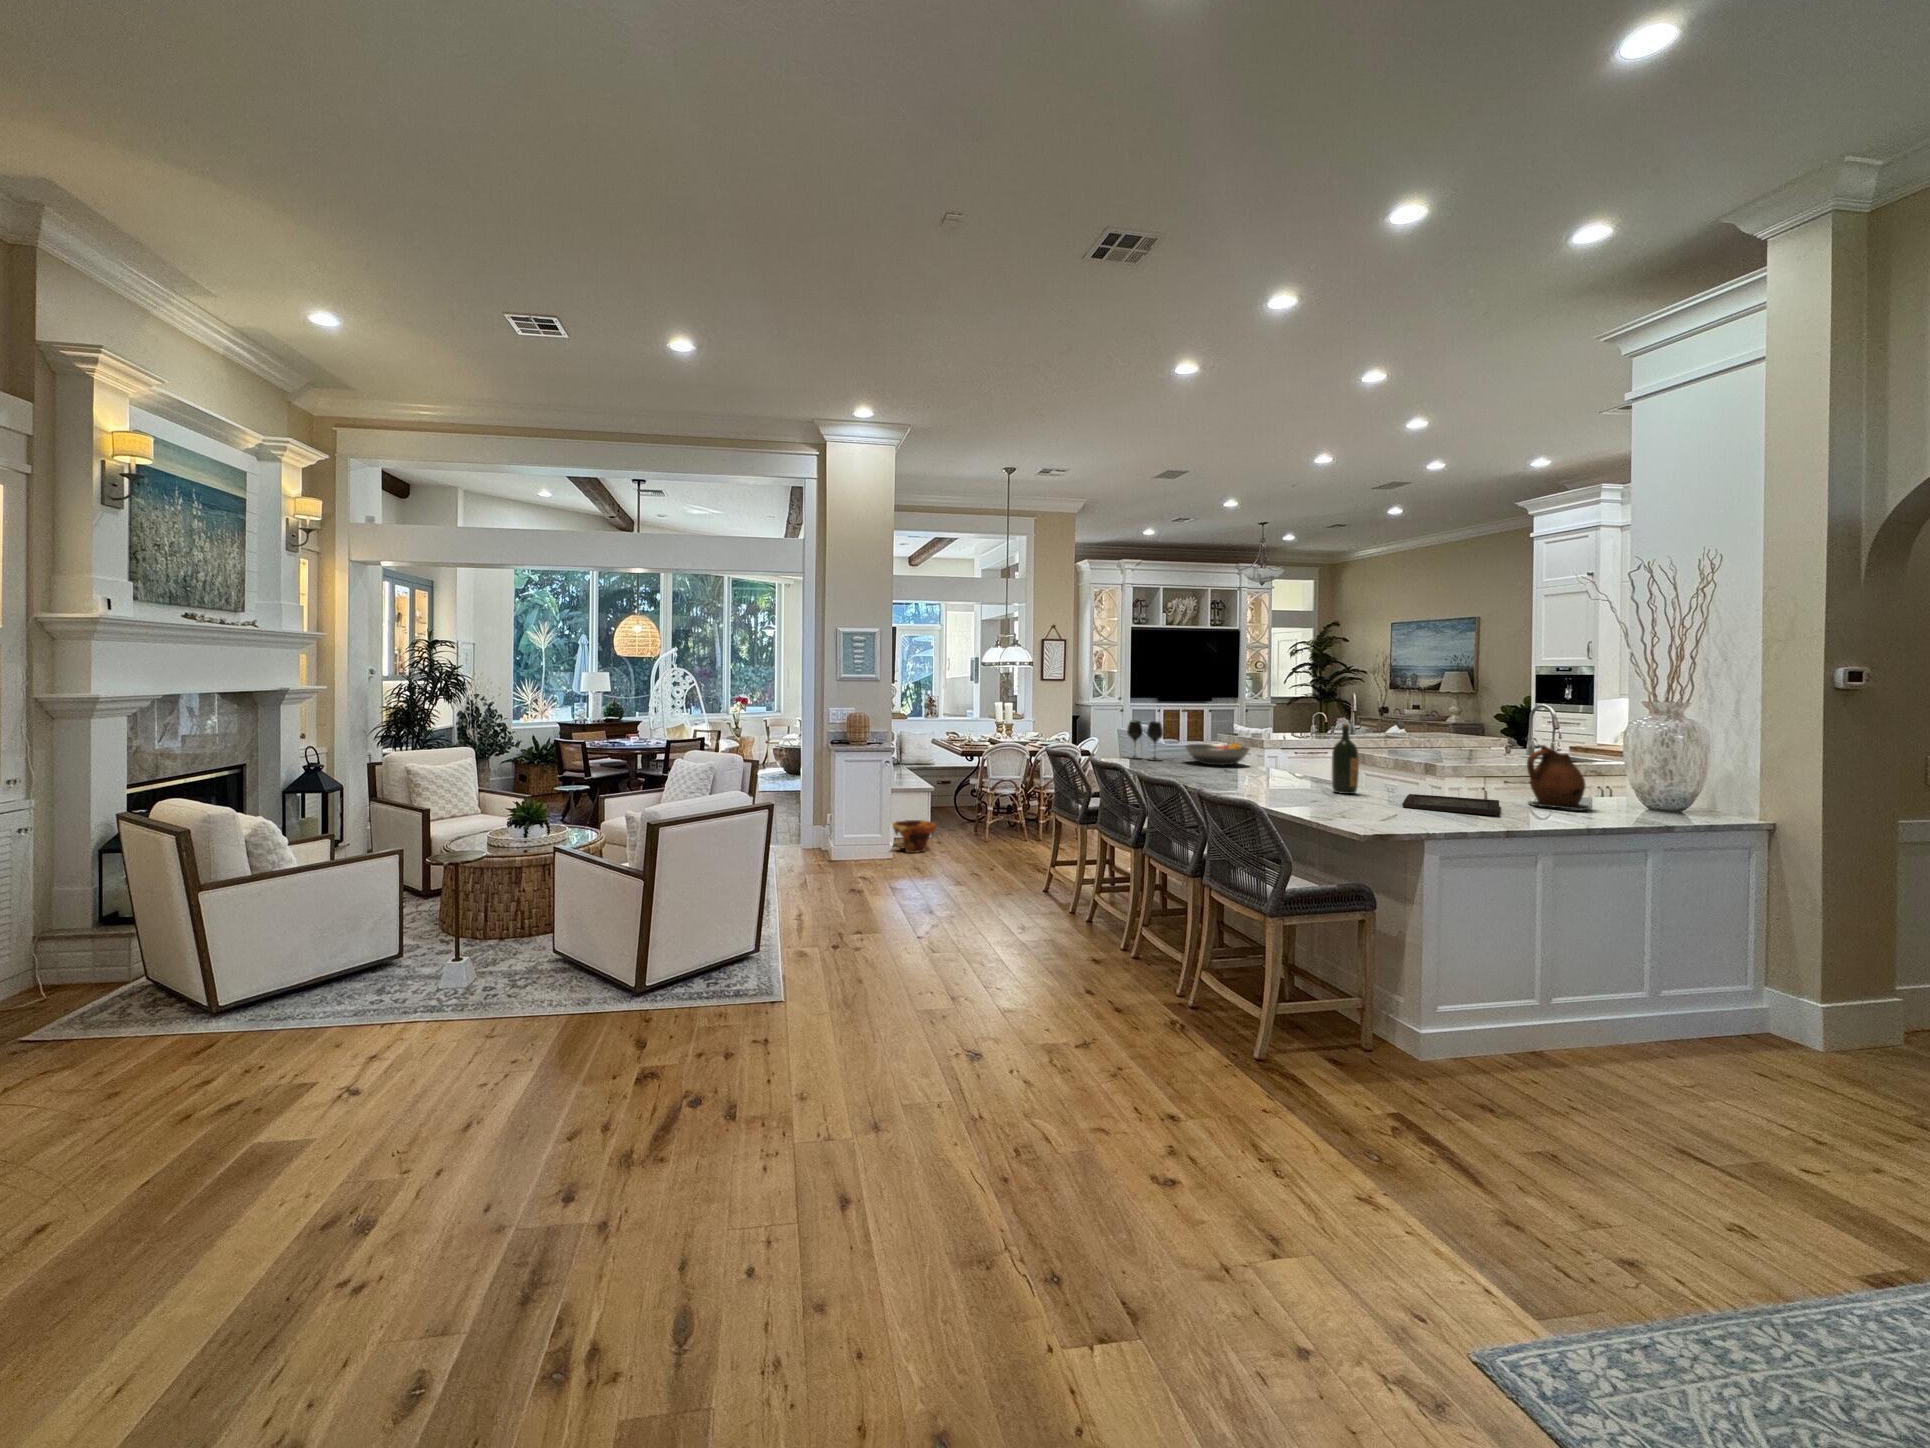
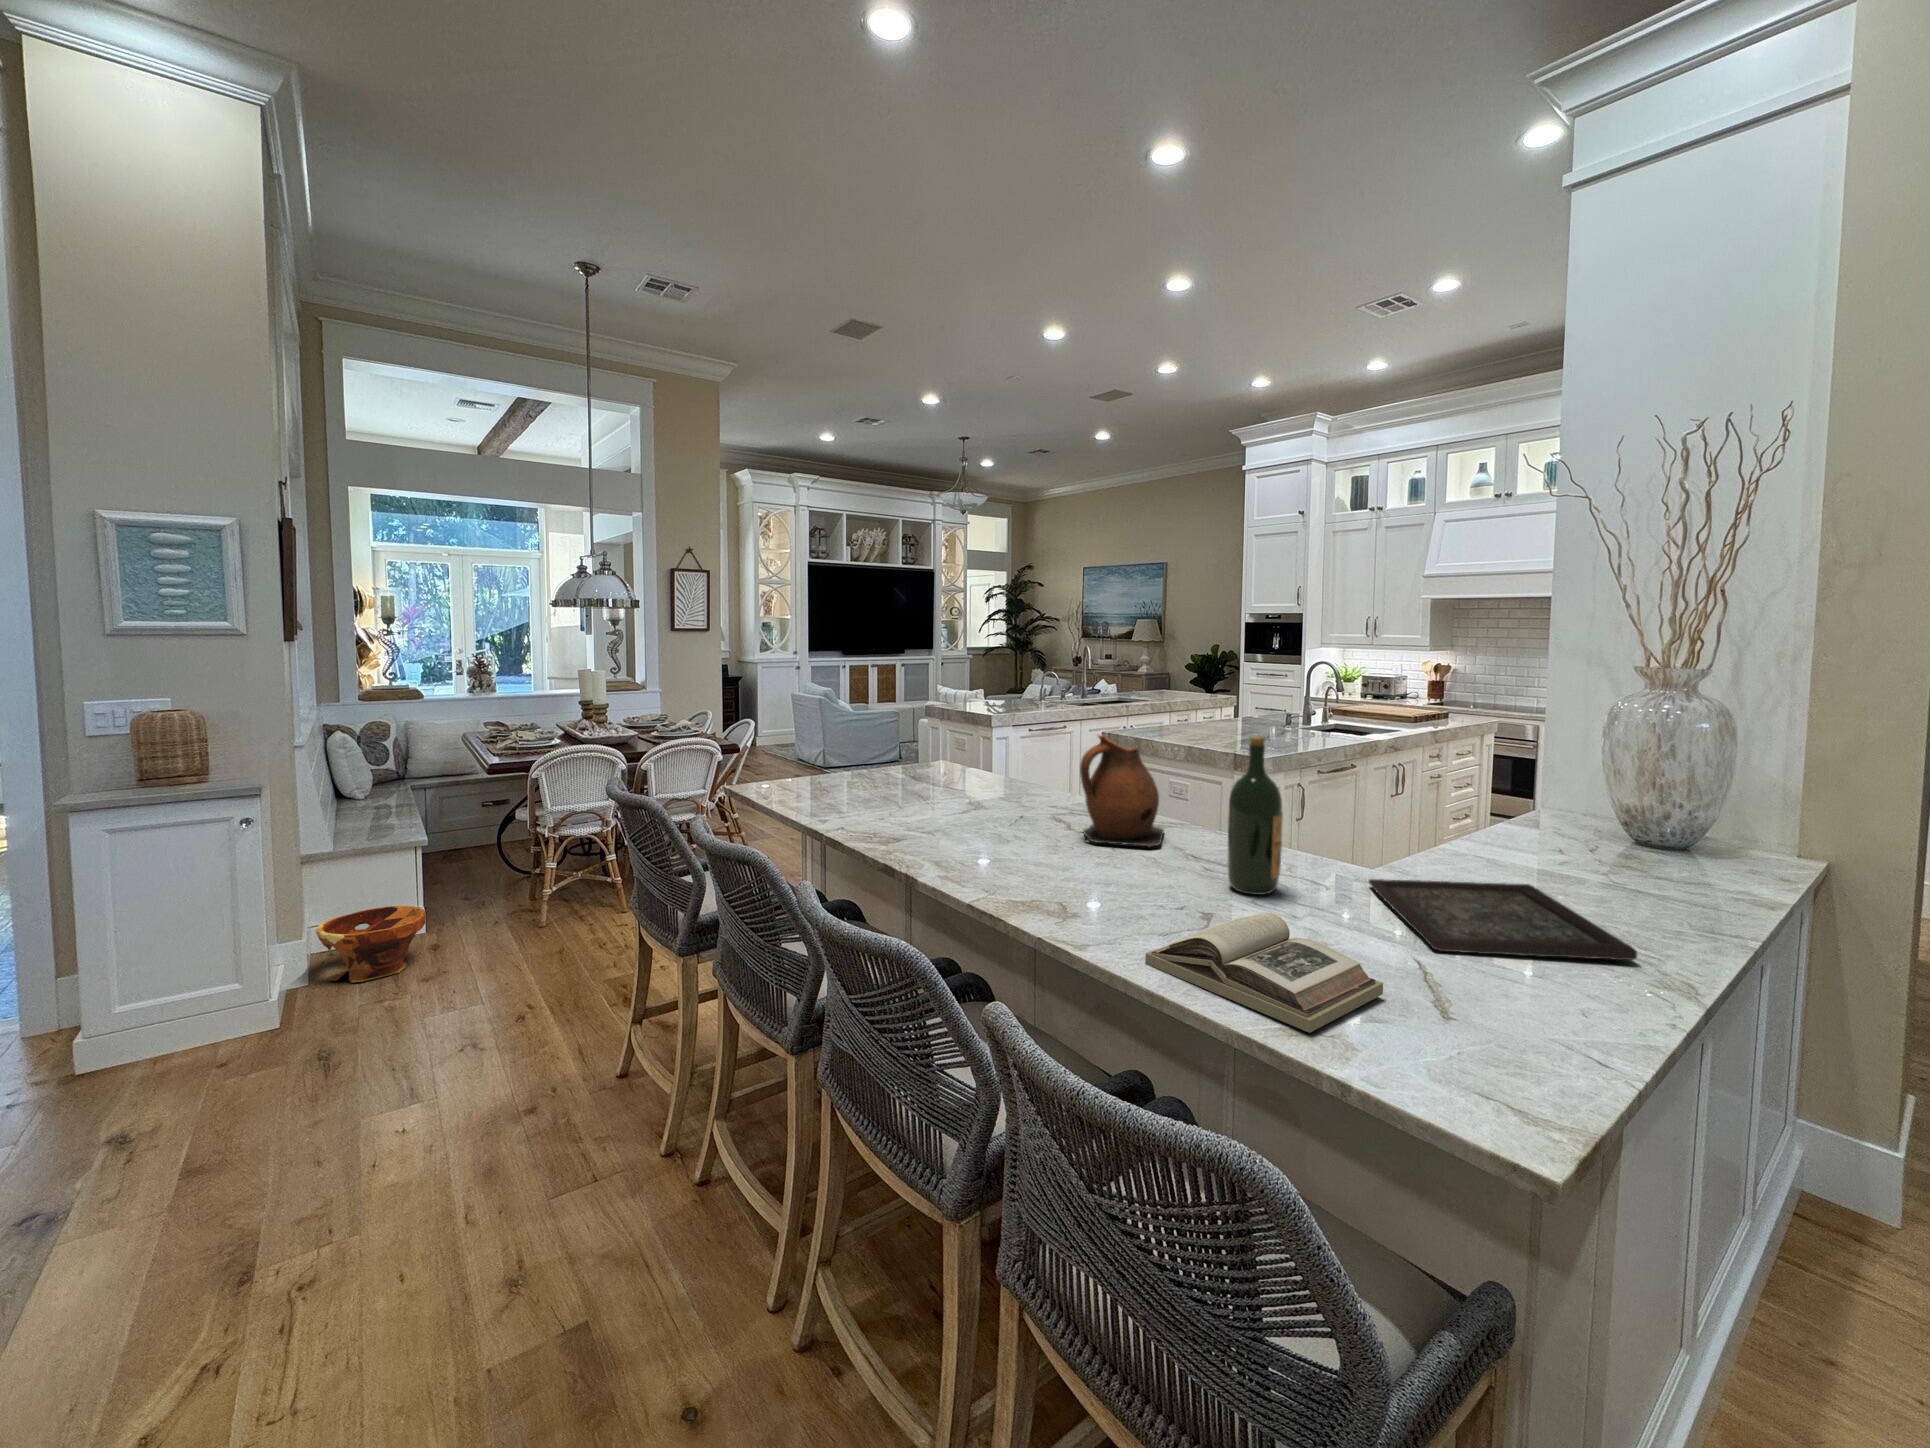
wine glass: present [1127,721,1163,761] -> none [783,717,855,797]
fruit bowl: present [1185,743,1250,765] -> none [896,749,1014,800]
ceramic pitcher: present [1527,745,1589,811] -> present [1080,735,1164,847]
book: none [1269,784,1356,808] -> present [1145,913,1383,1033]

